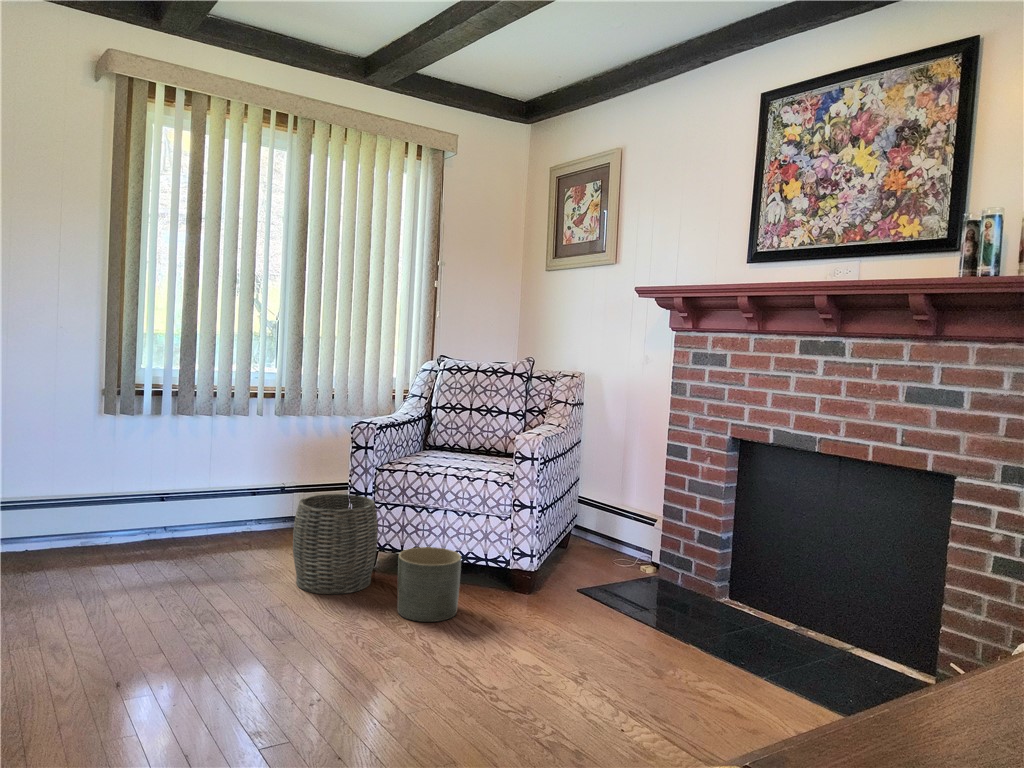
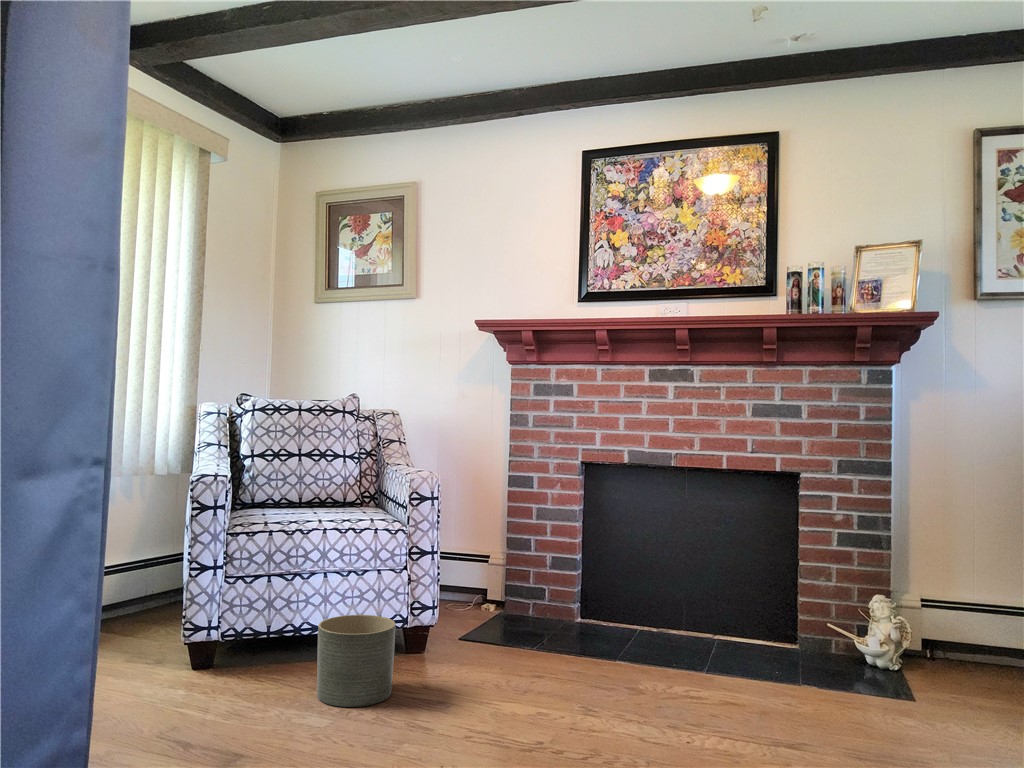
woven basket: present [293,494,378,594] -> none [132,571,252,710]

